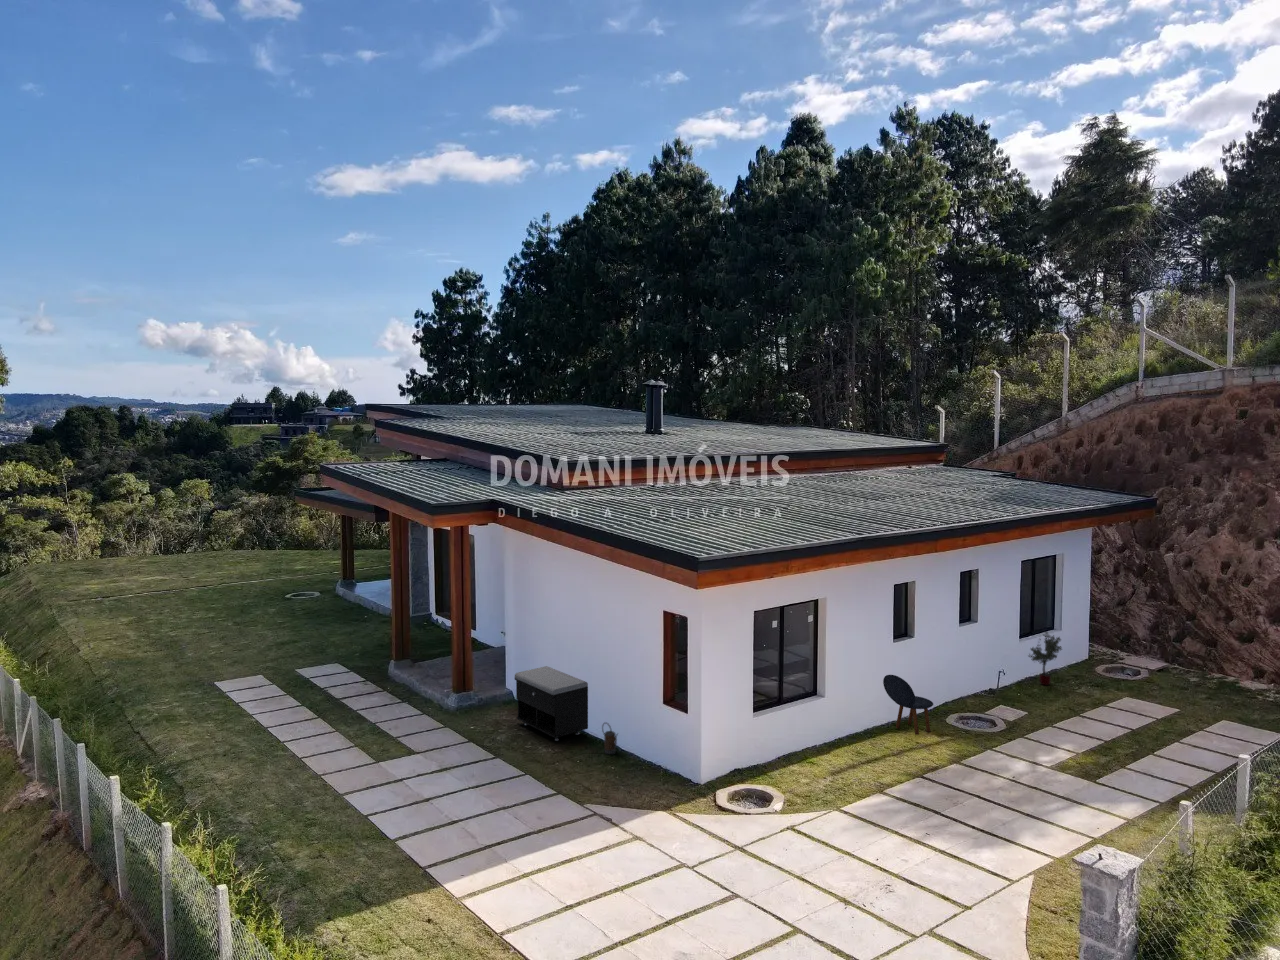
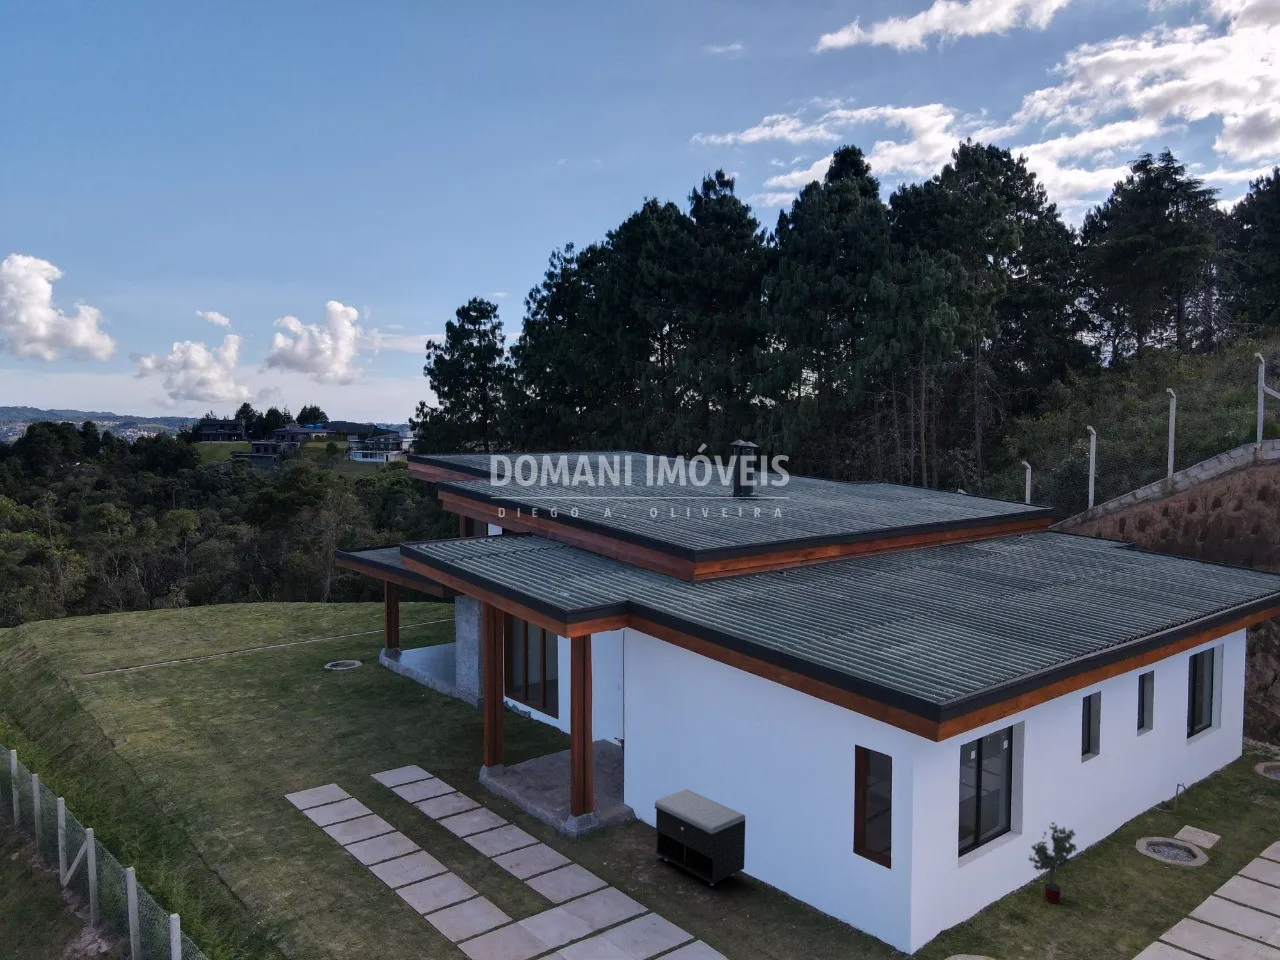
potted tree: present [1029,632,1062,685] -> present [1029,822,1077,903]
chair: present [883,675,933,735] -> none [1079,807,1137,876]
watering can: present [602,723,617,754] -> none [771,868,795,908]

